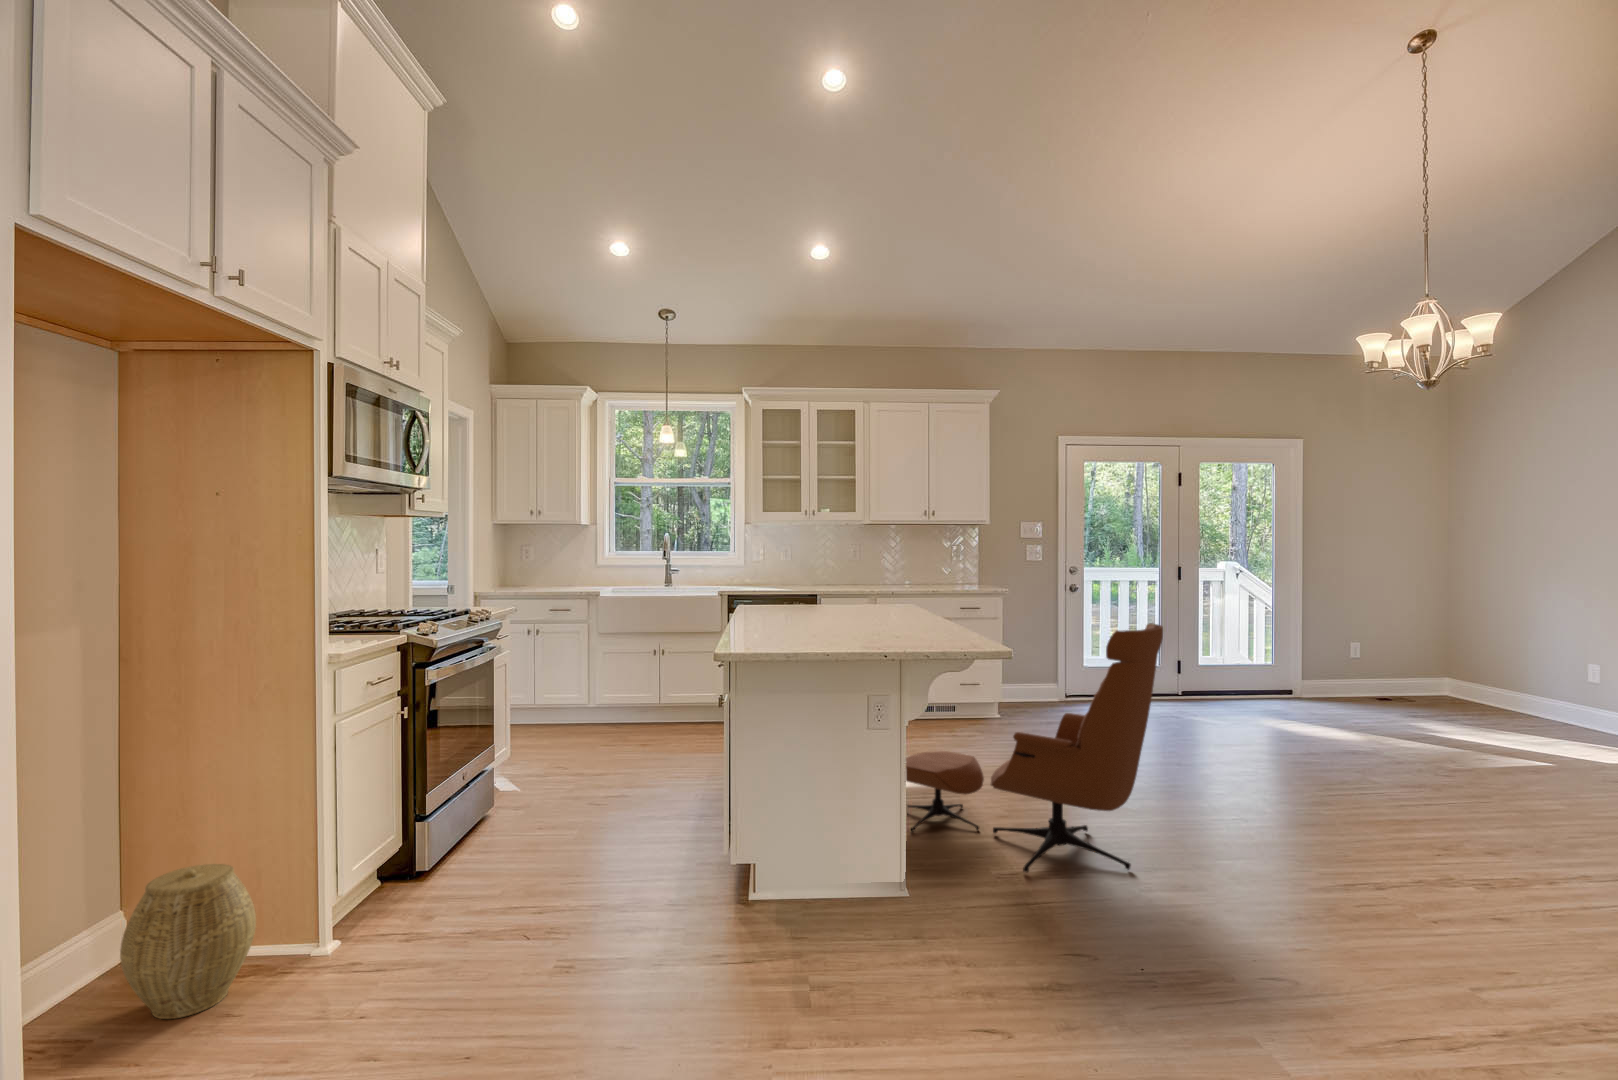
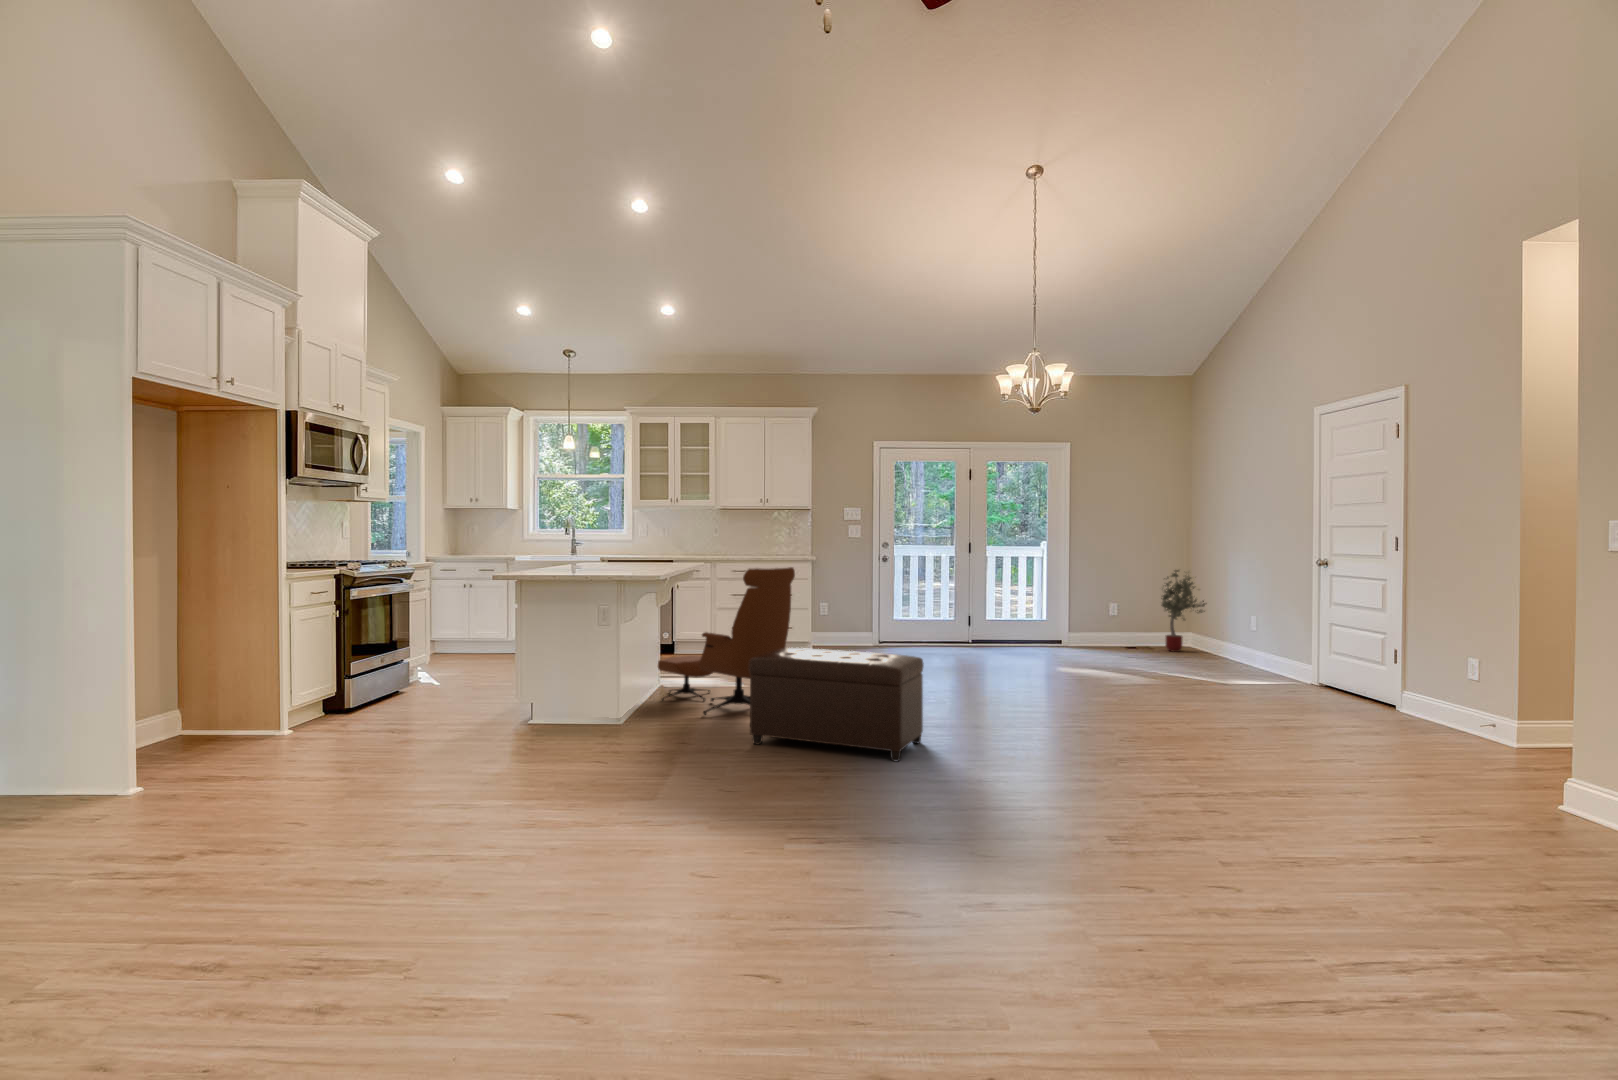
potted tree: none [1419,600,1503,707] -> present [1161,570,1207,652]
ottoman: none [1196,771,1585,1029] -> present [749,648,924,762]
woven basket: present [120,864,256,1019] -> none [178,678,246,749]

